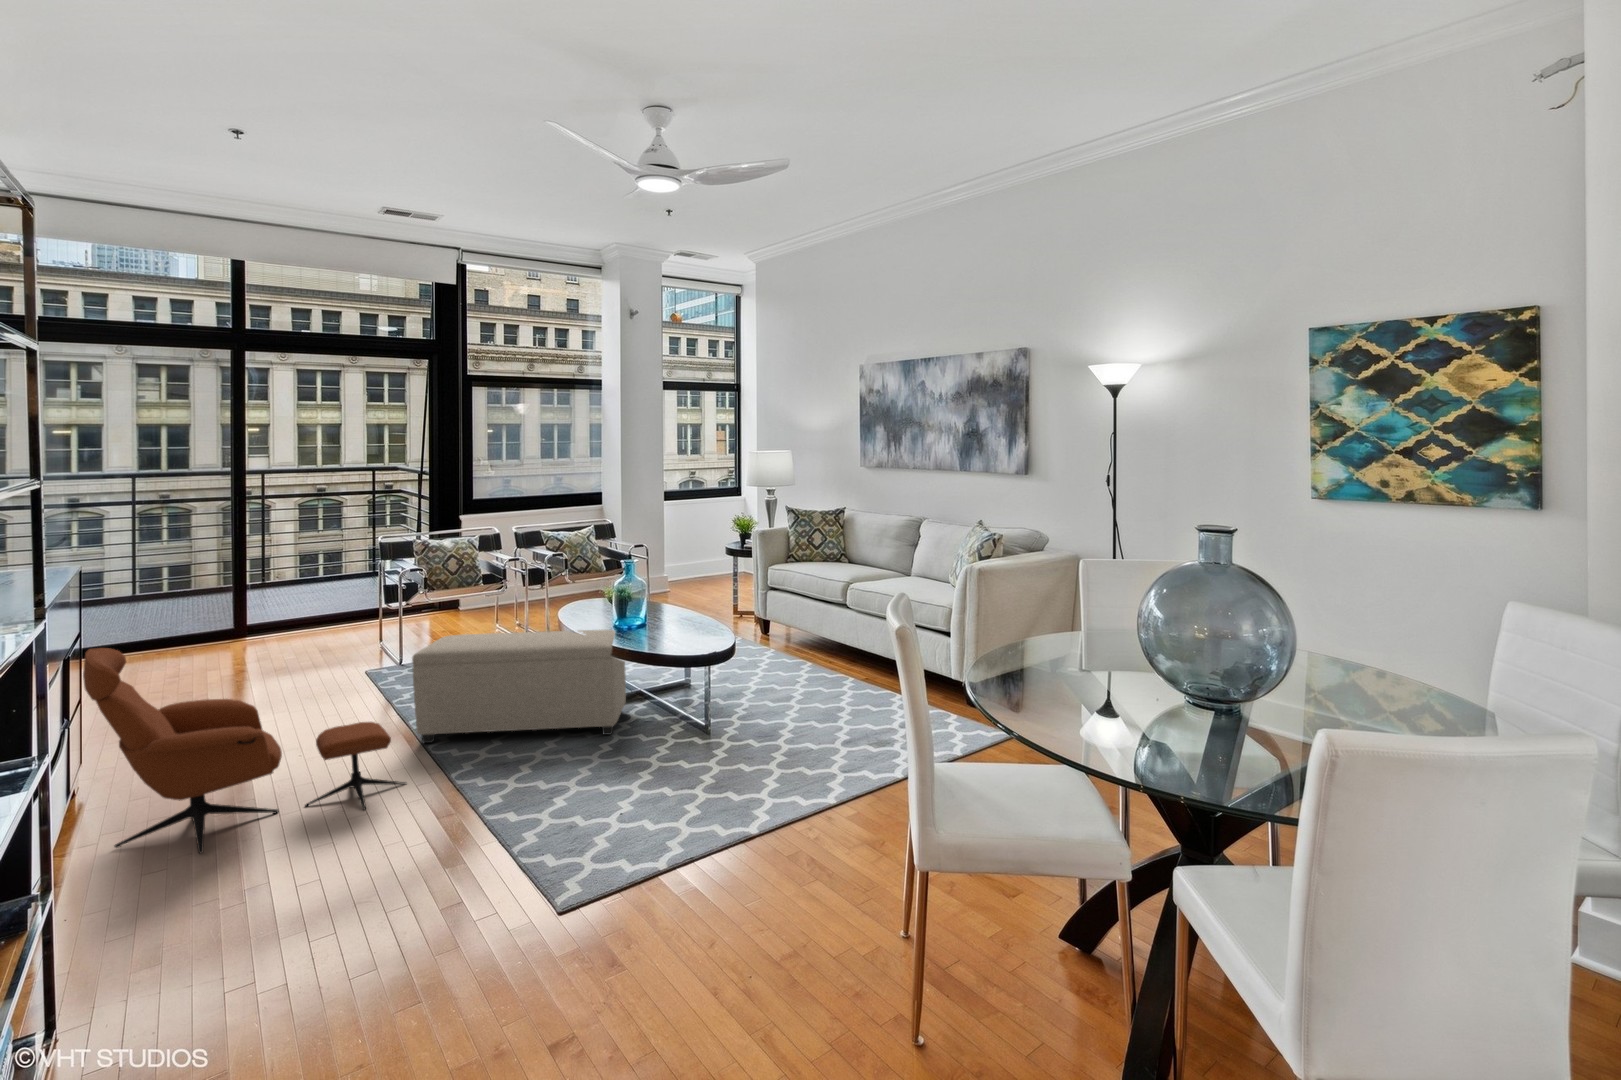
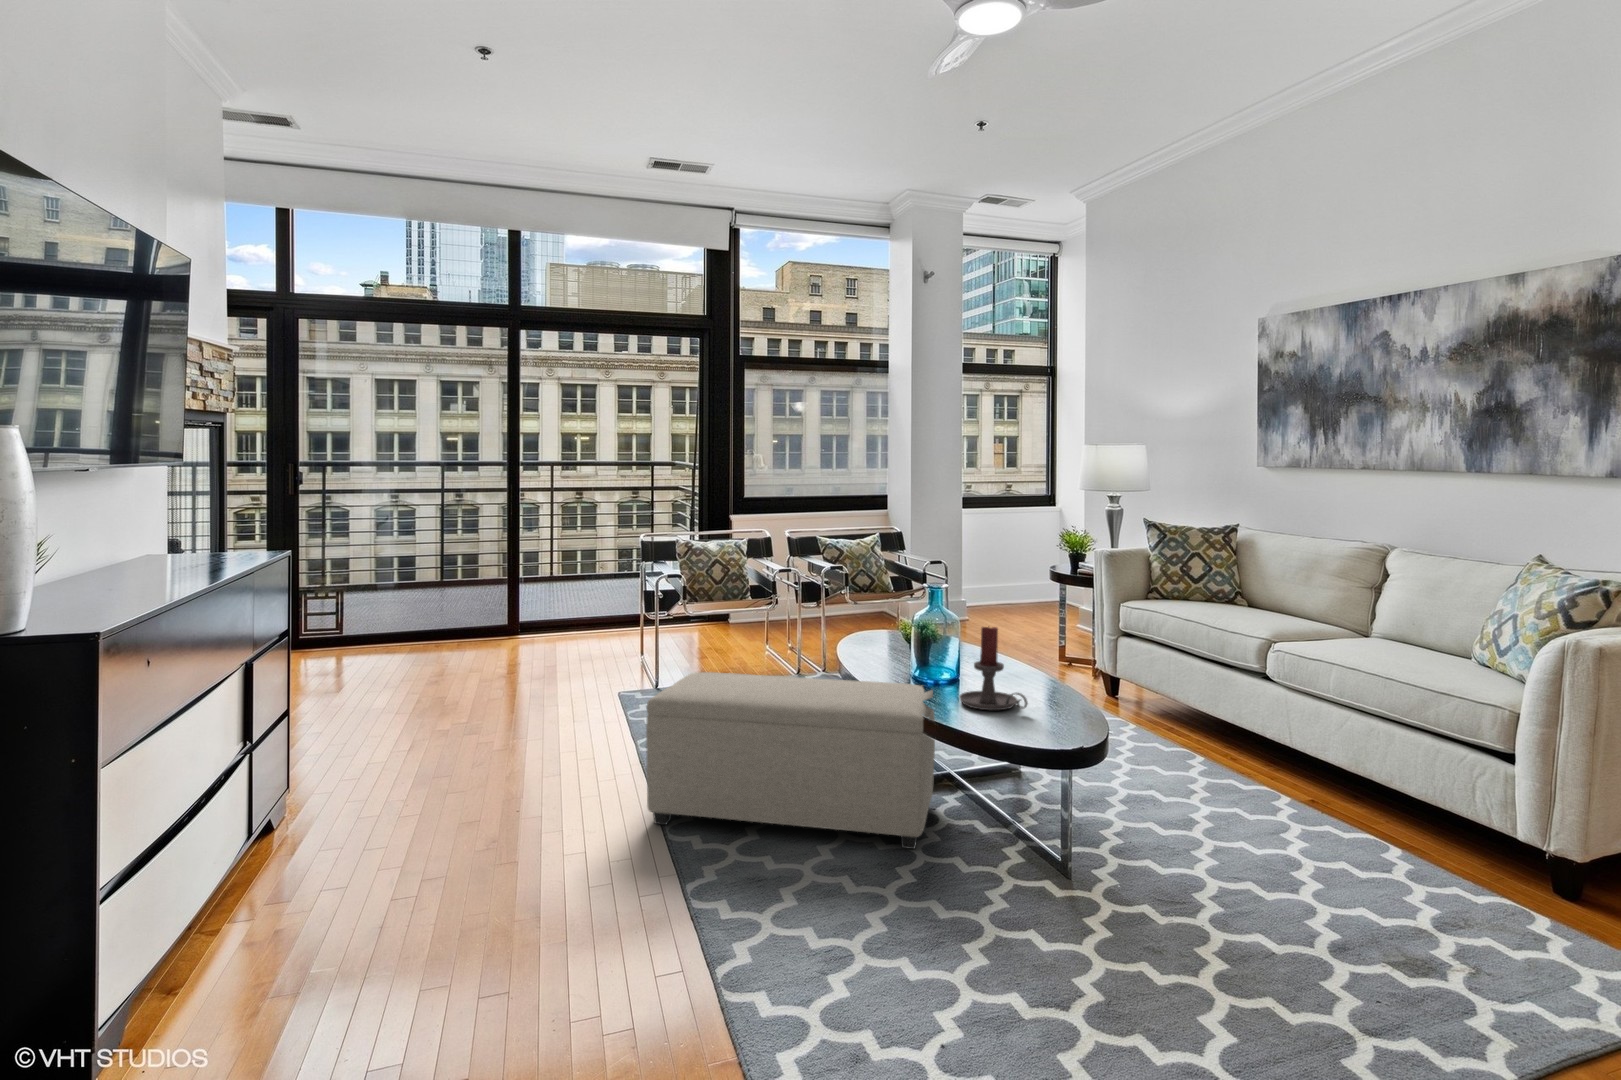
candle holder: none [637,585,681,639] -> present [959,627,1028,710]
lounge chair: present [83,648,406,853] -> none [194,669,622,992]

